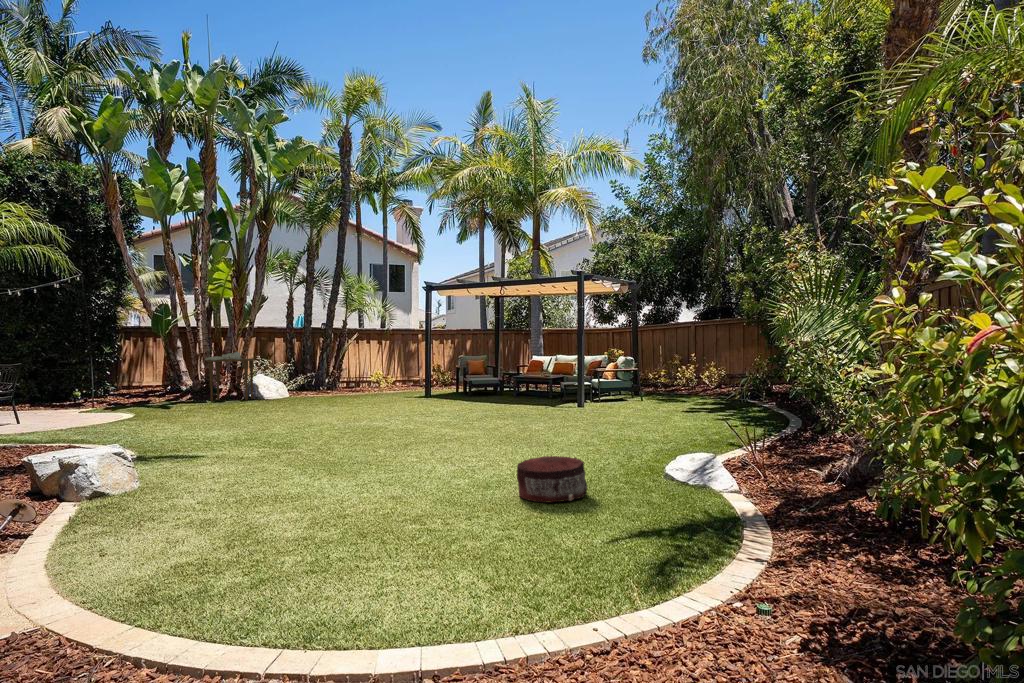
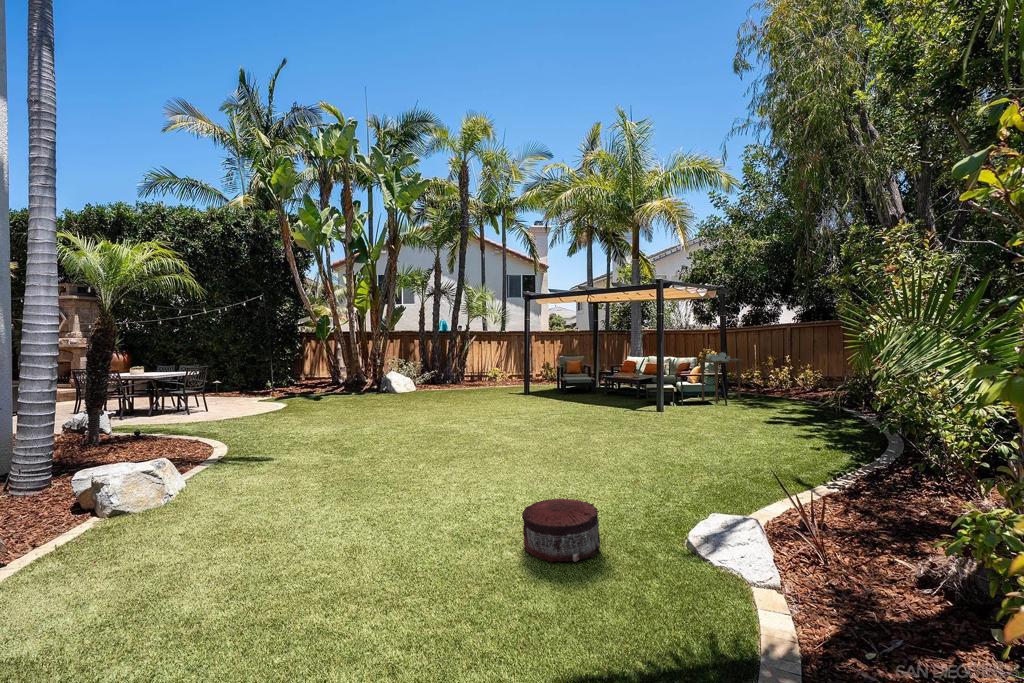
side table: present [205,351,255,402] -> present [699,352,743,404]

